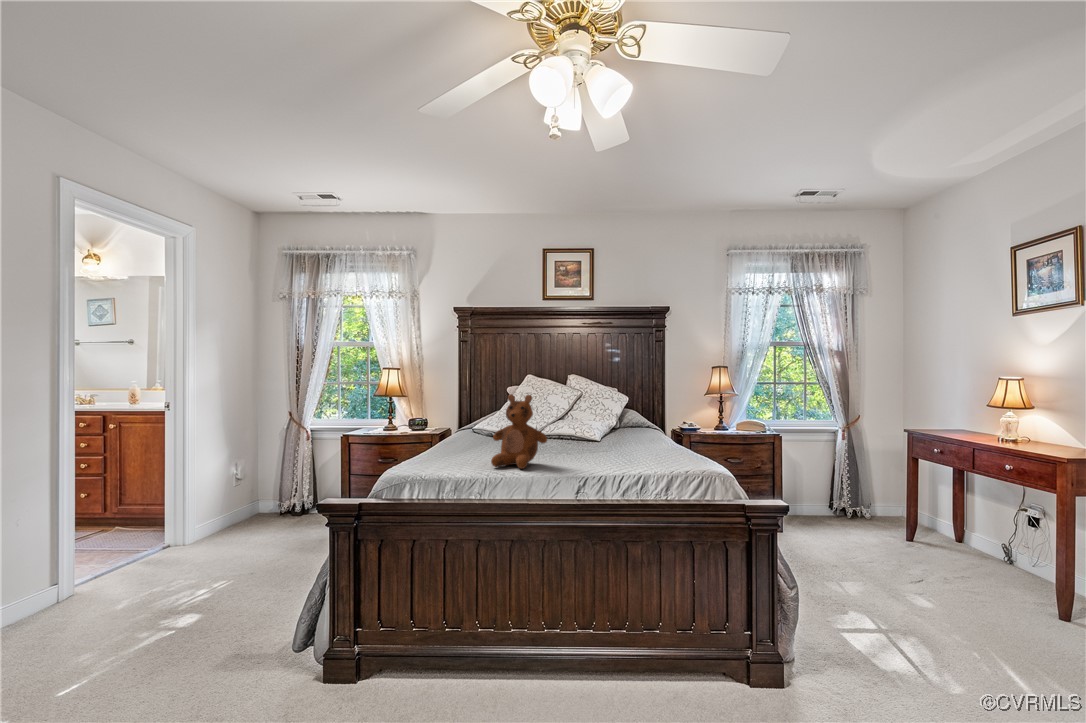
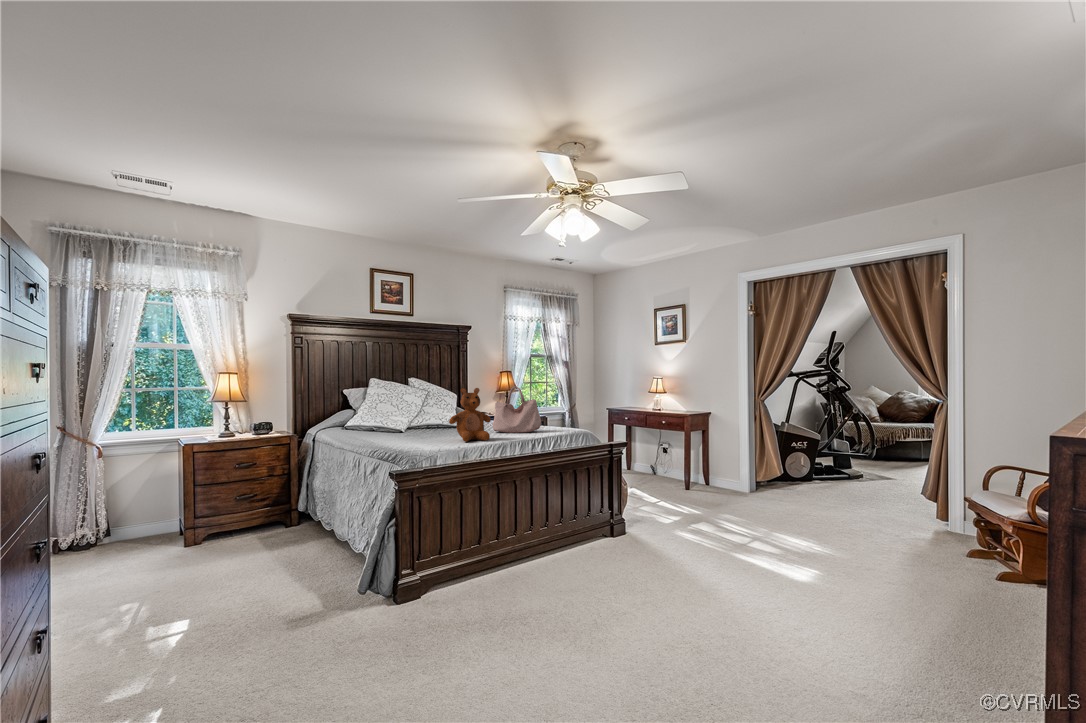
handbag: none [590,394,647,462] -> present [493,386,541,433]

